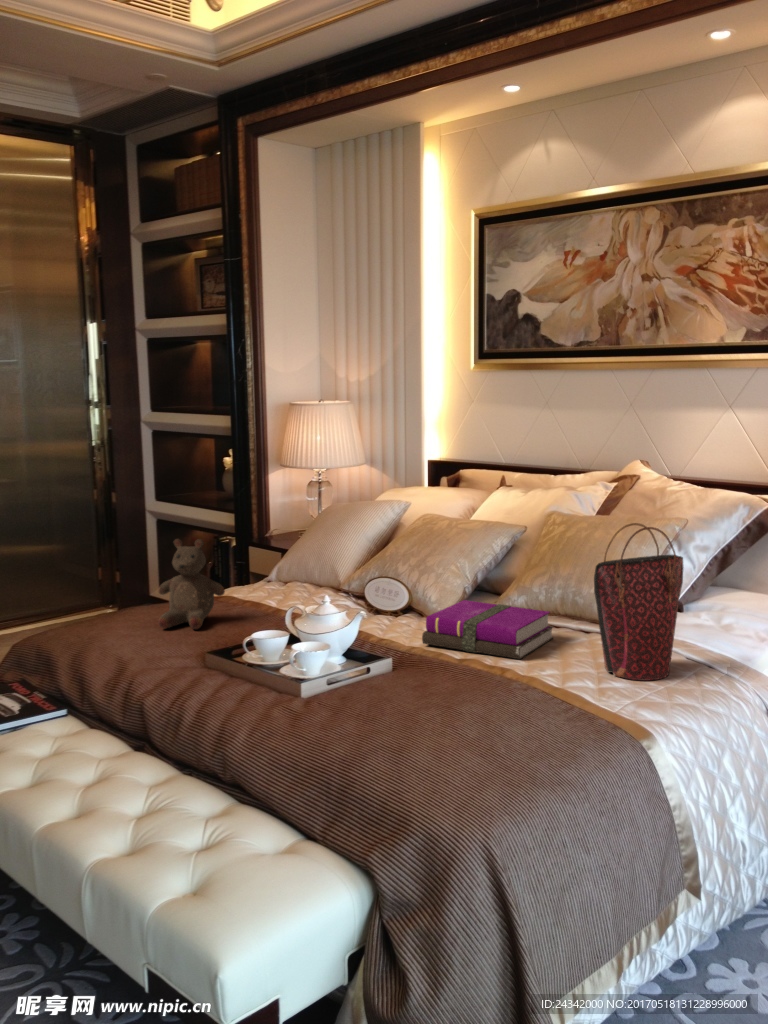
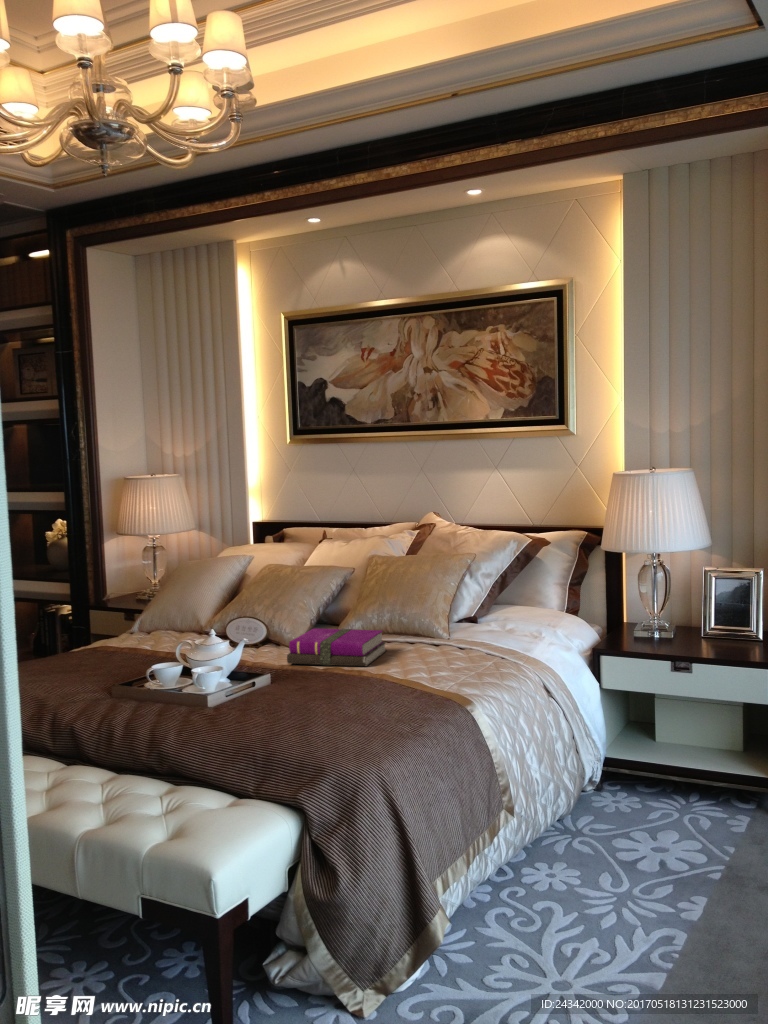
handbag: present [594,523,684,681] -> none [420,556,481,671]
stuffed bear: present [158,539,225,629] -> none [50,596,110,674]

